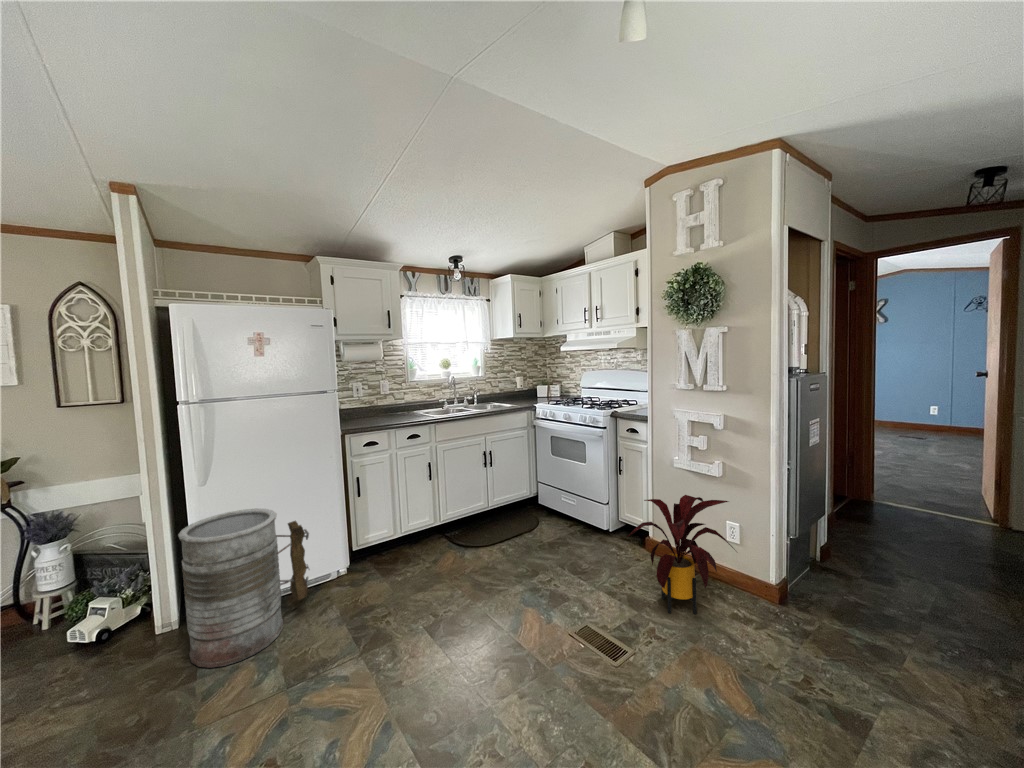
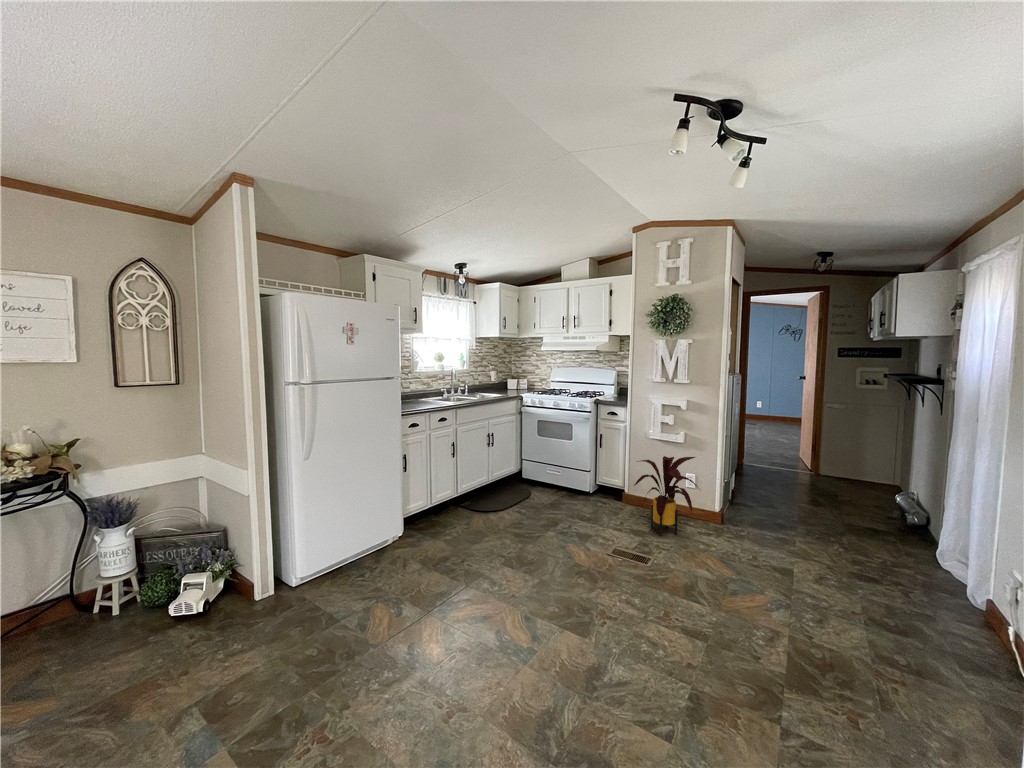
trash can: present [178,509,309,668] -> none [304,479,397,611]

